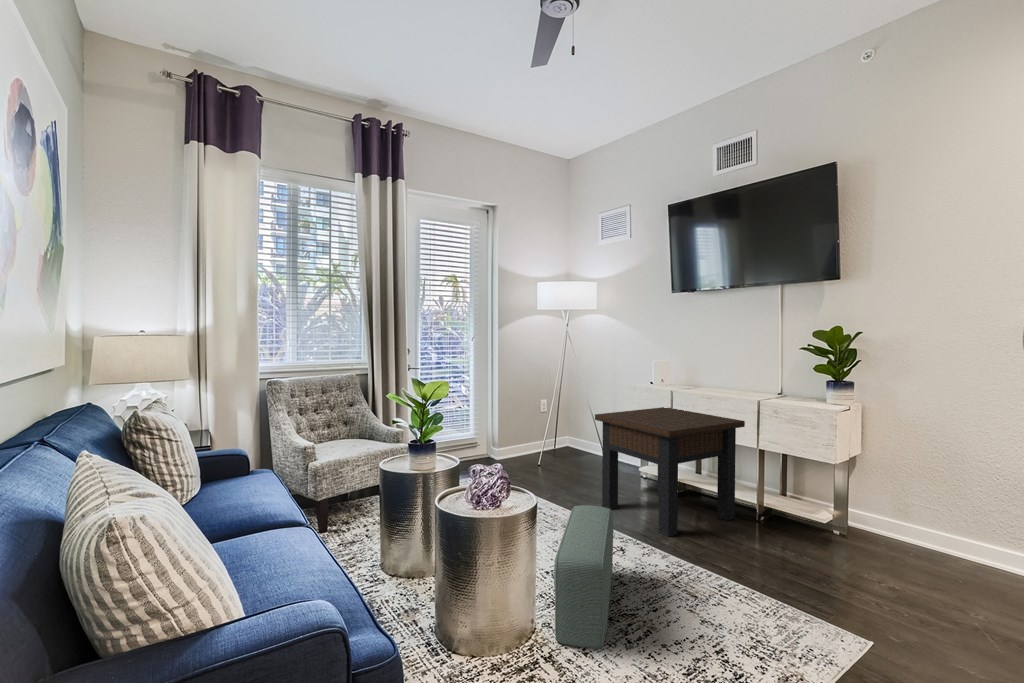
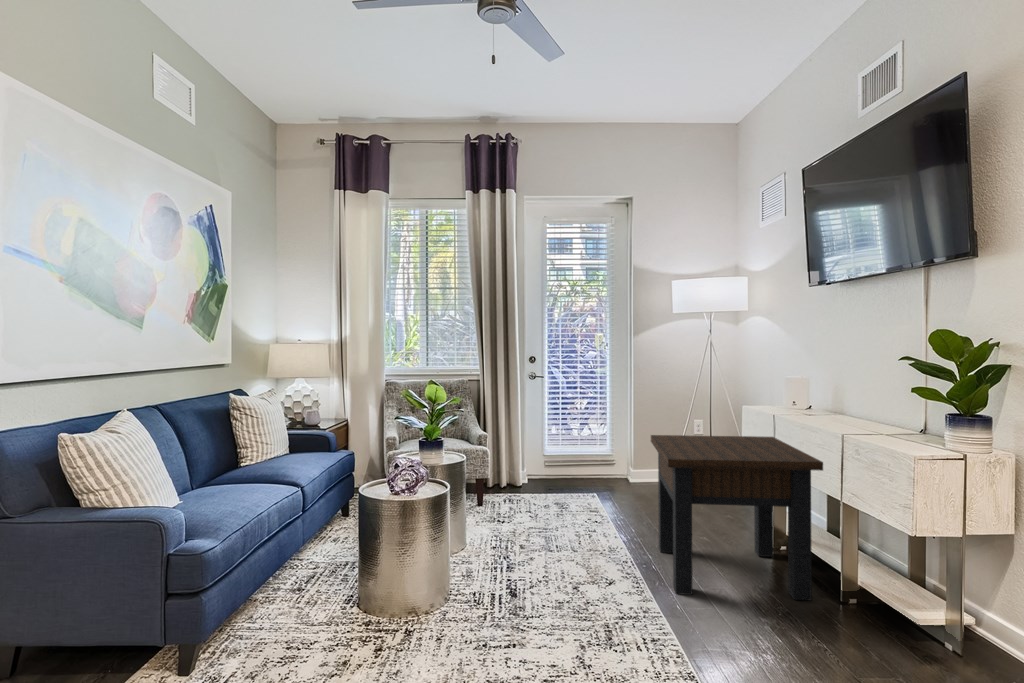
pouf: present [554,505,613,648] -> none [397,522,546,652]

